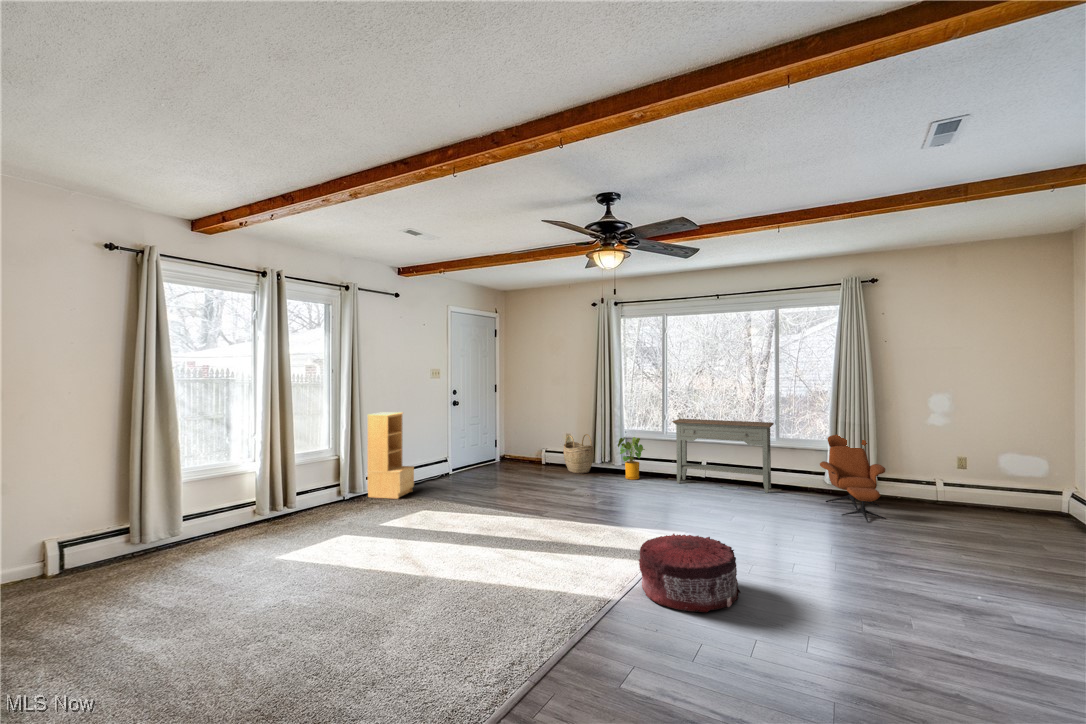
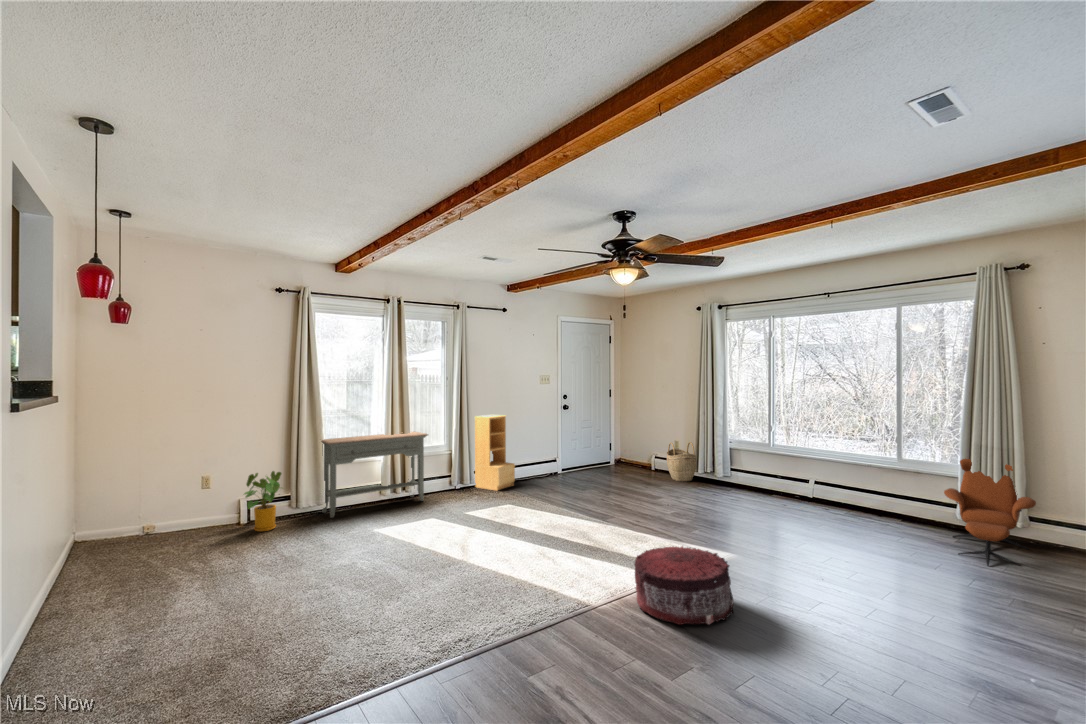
console table: present [672,419,774,493] -> present [321,432,428,518]
house plant: present [618,437,645,480] -> present [244,471,281,532]

